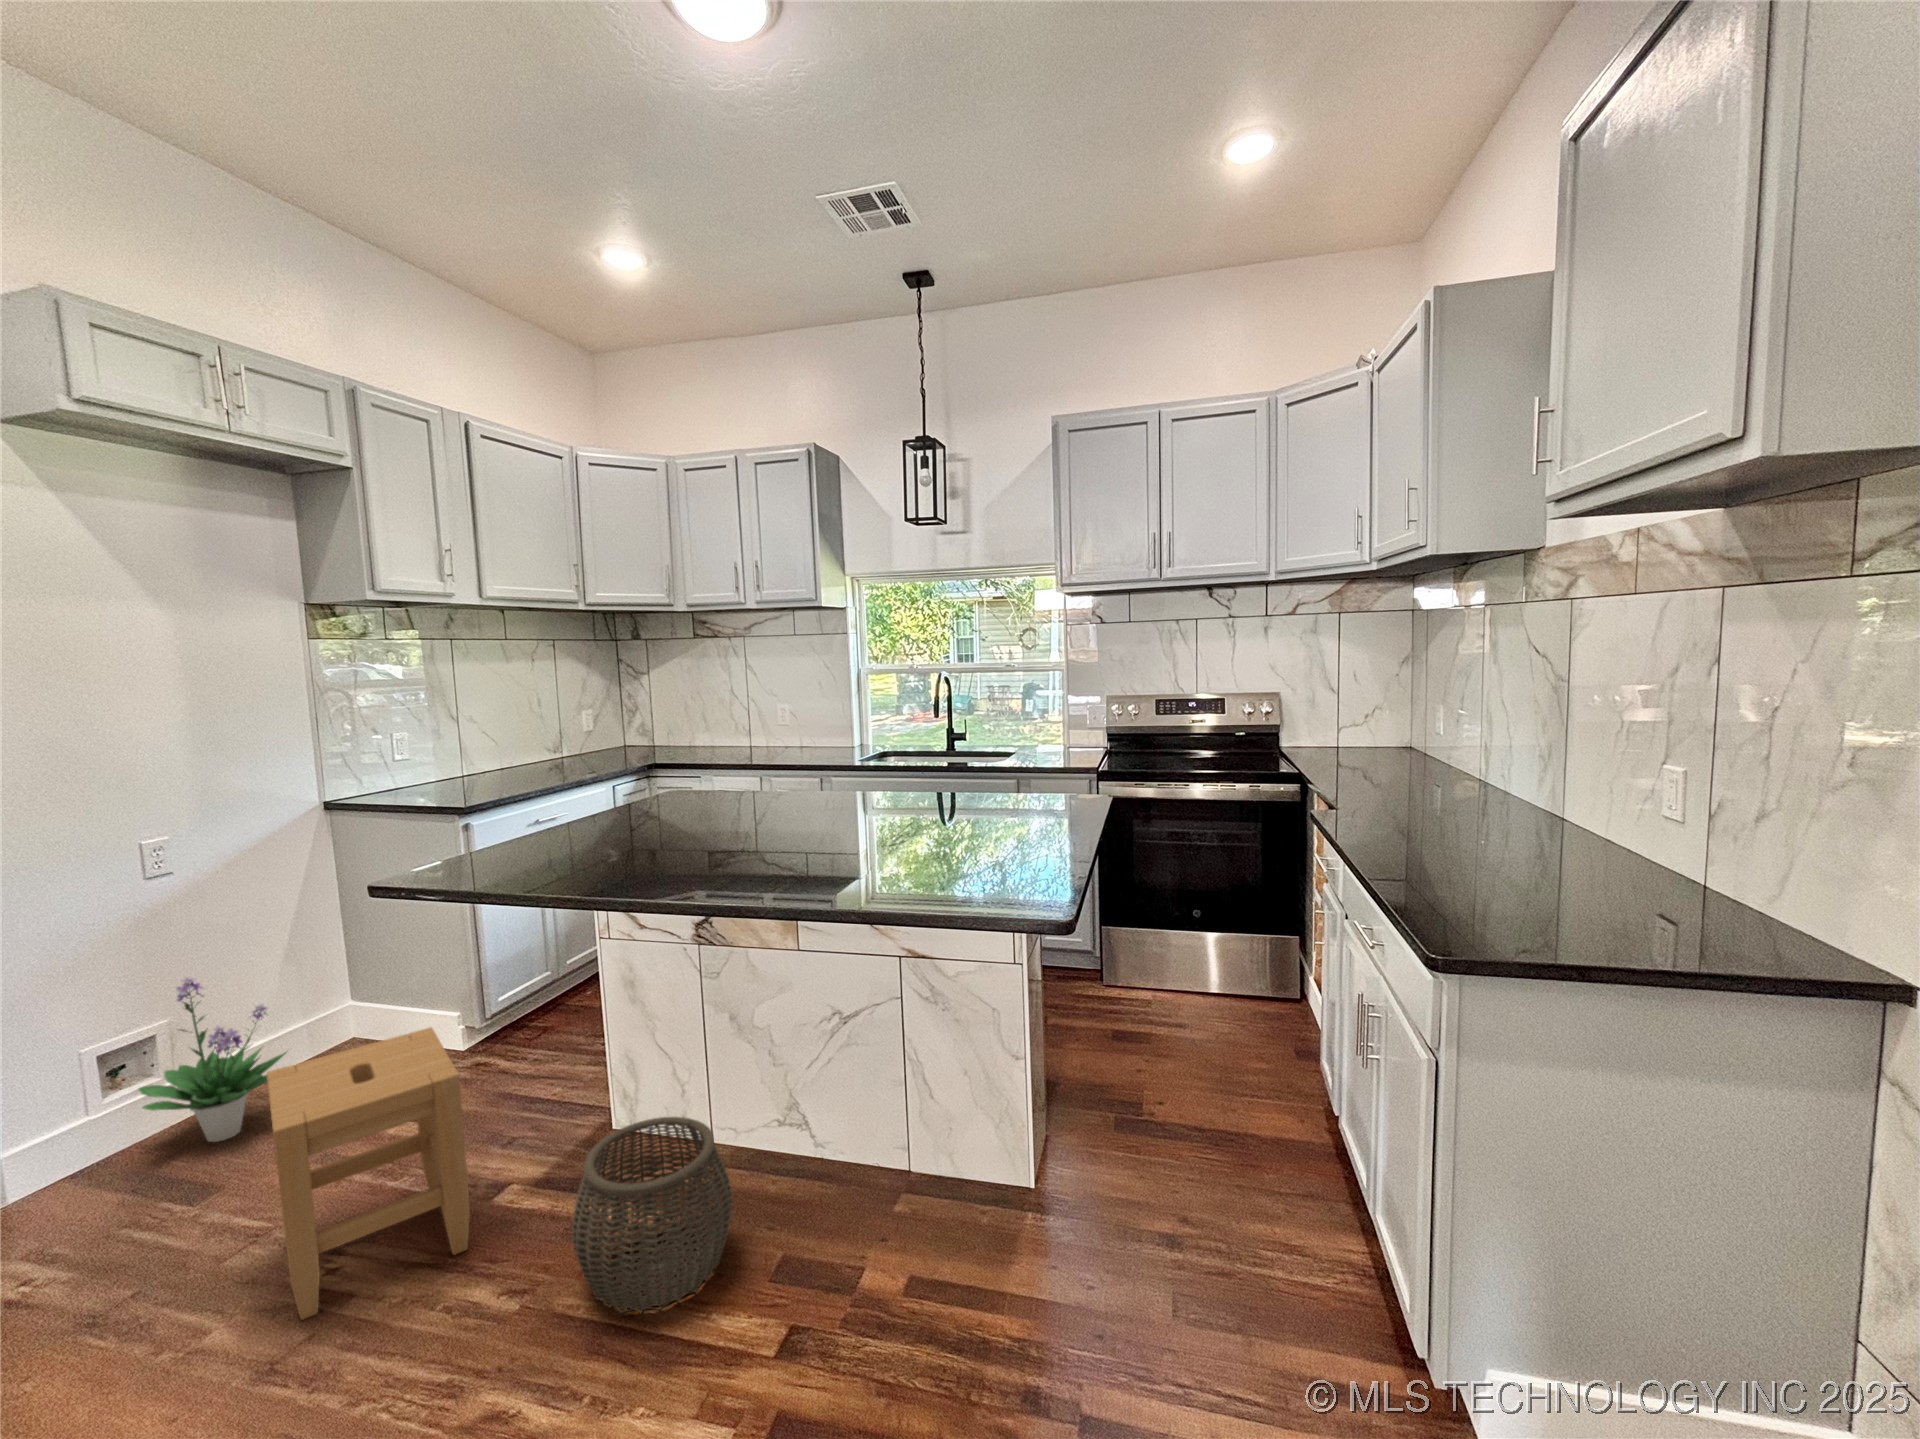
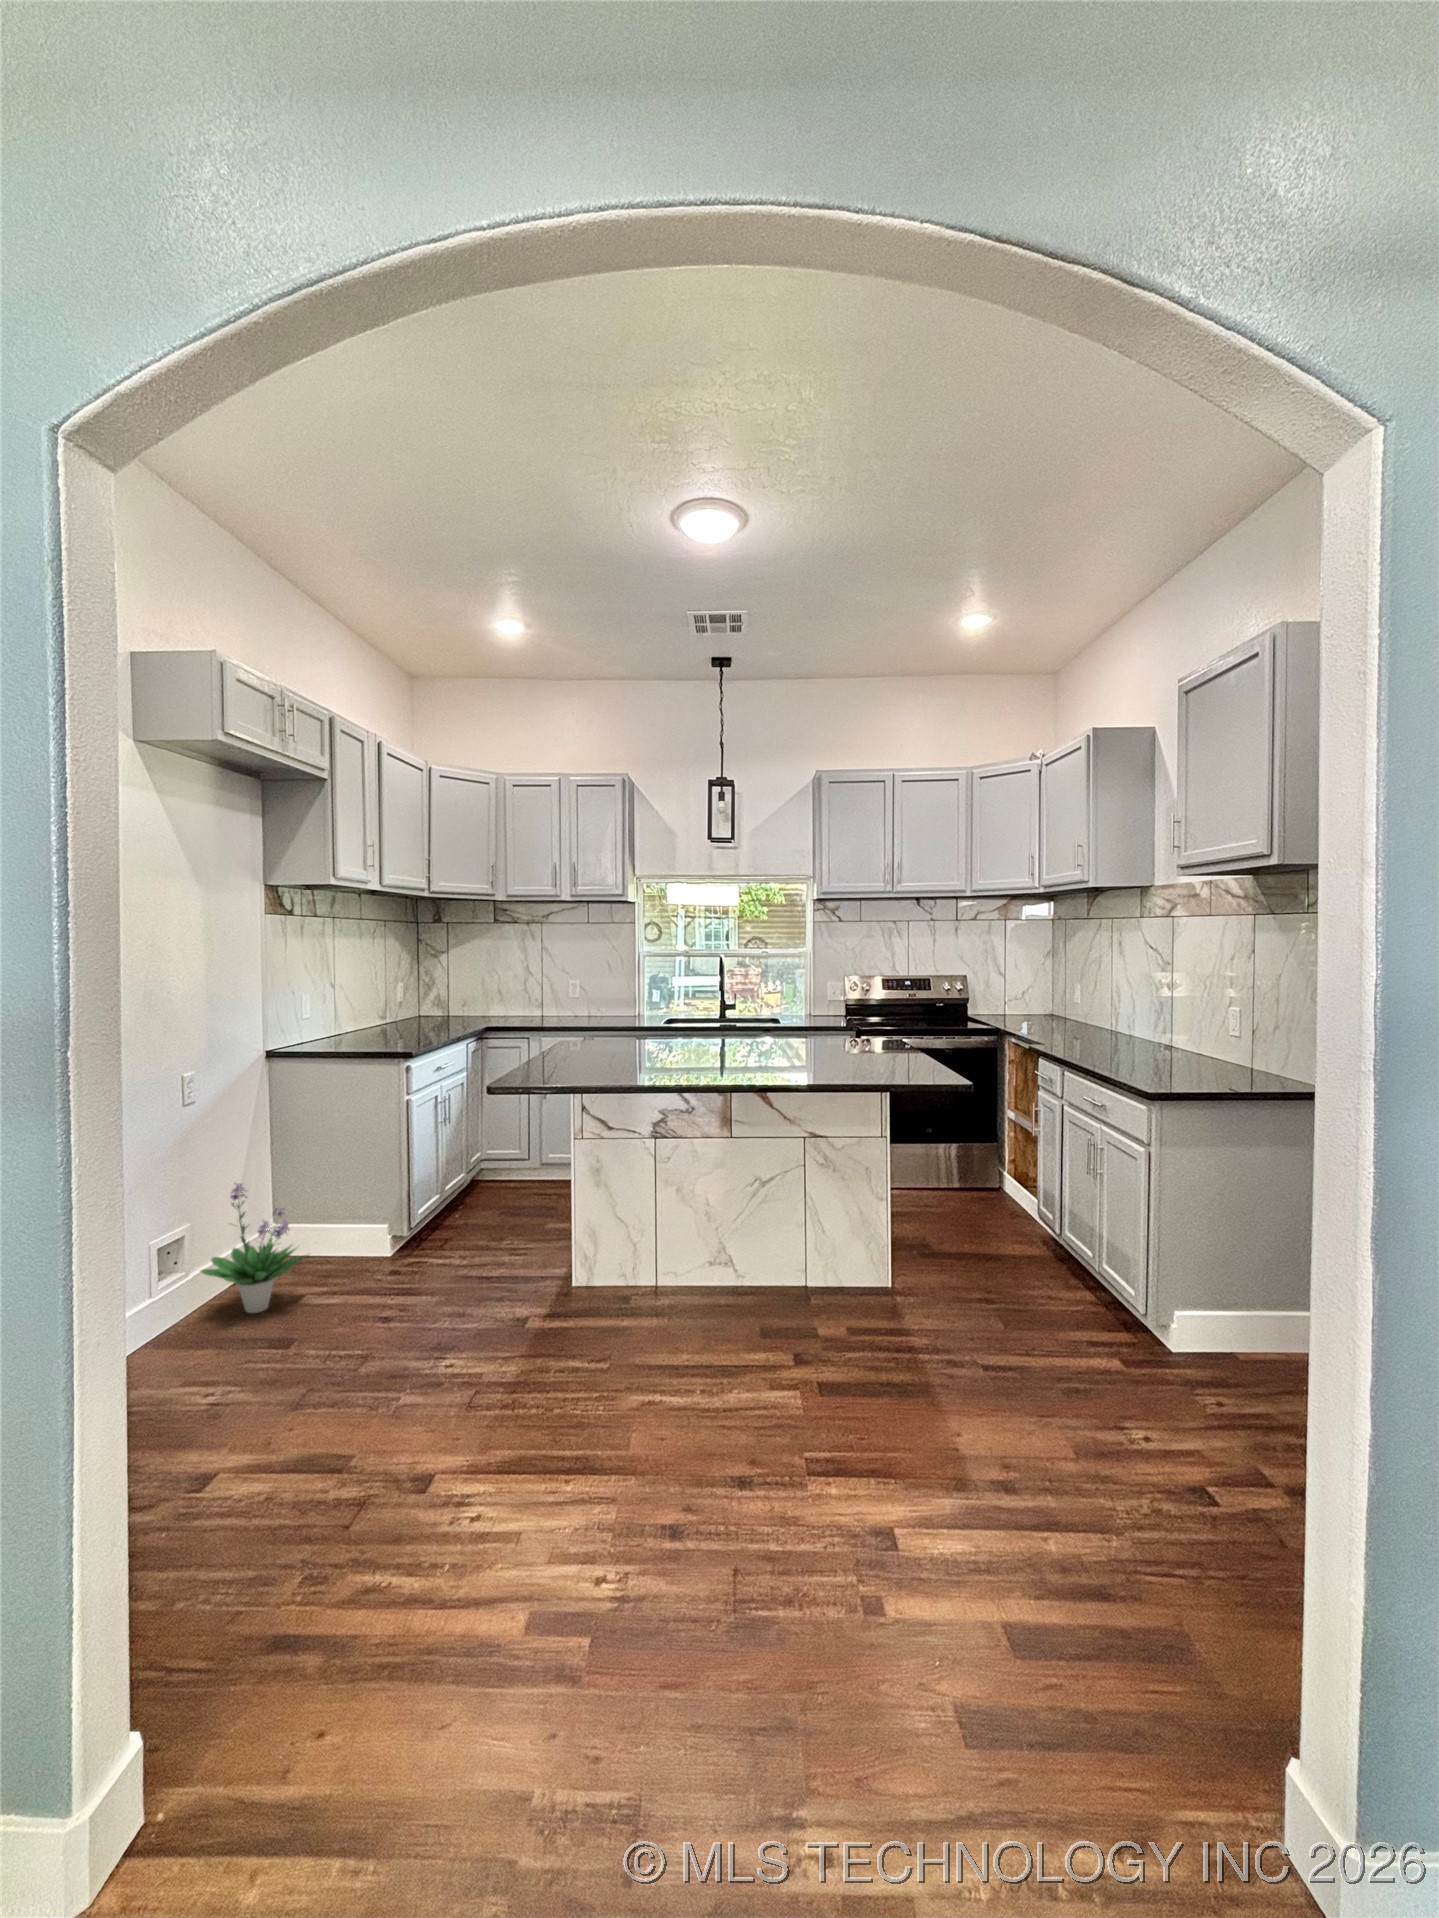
stool: present [267,1027,470,1320] -> none [396,1200,542,1381]
woven basket: present [571,1117,733,1313] -> none [630,1244,728,1357]

